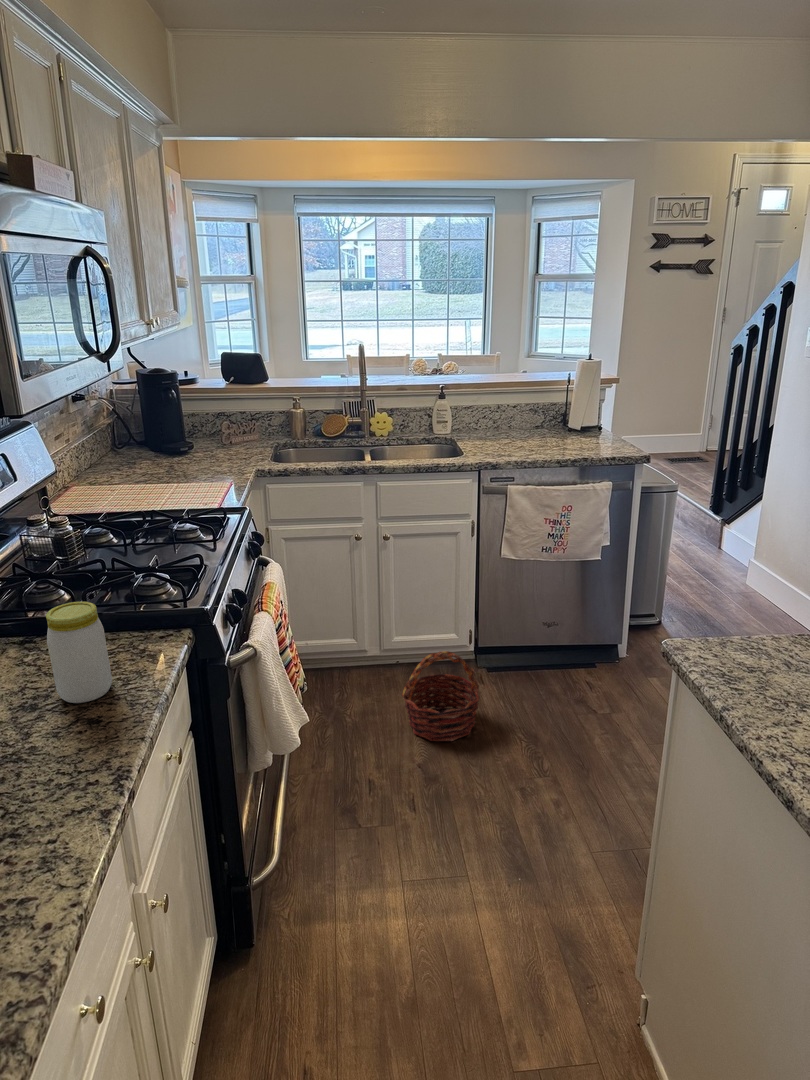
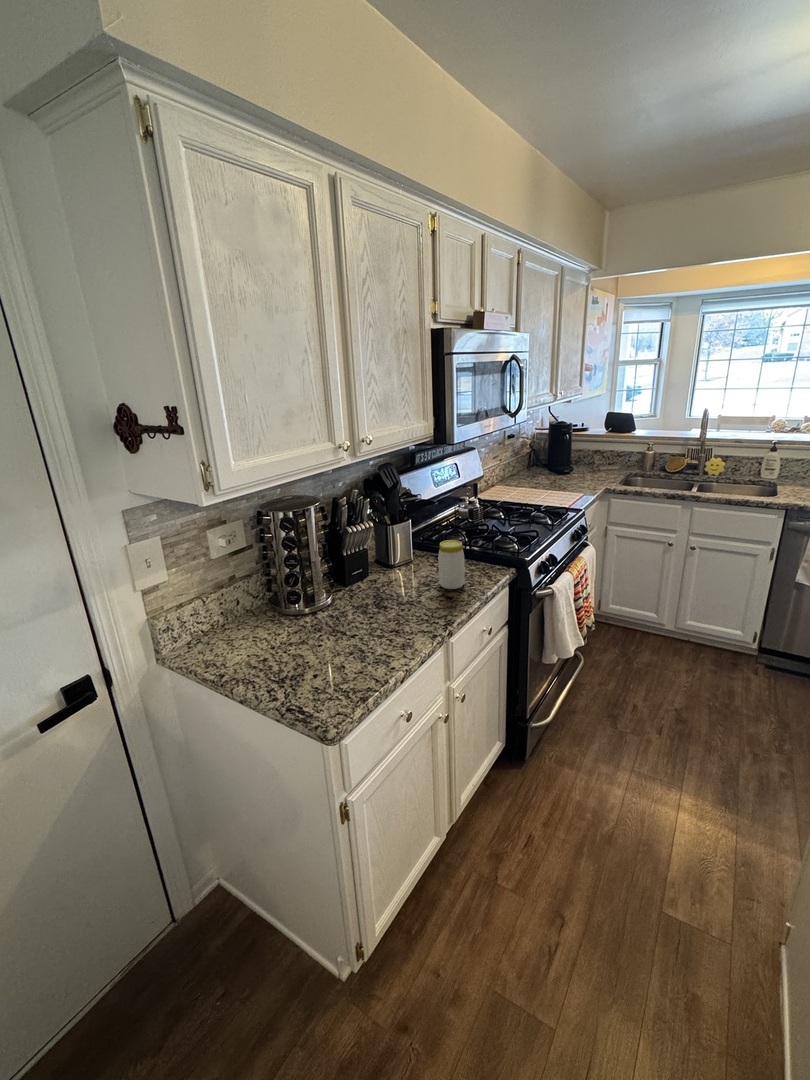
basket: present [402,651,479,741] -> none [677,637,745,703]

